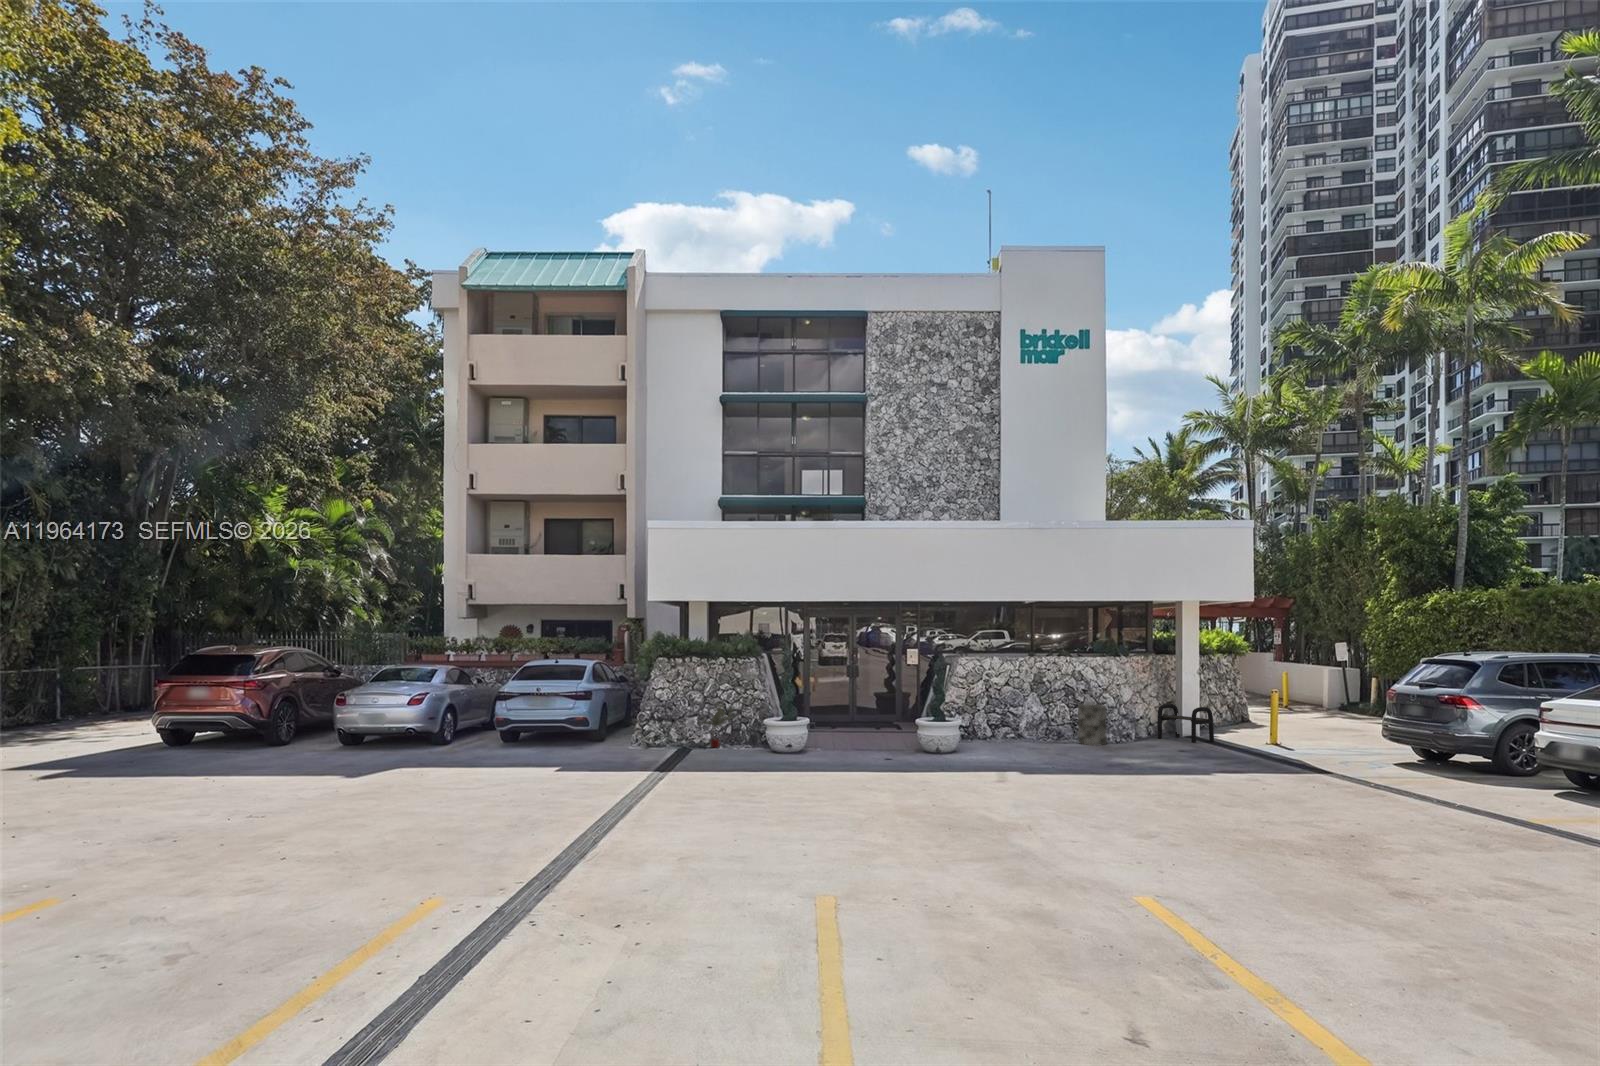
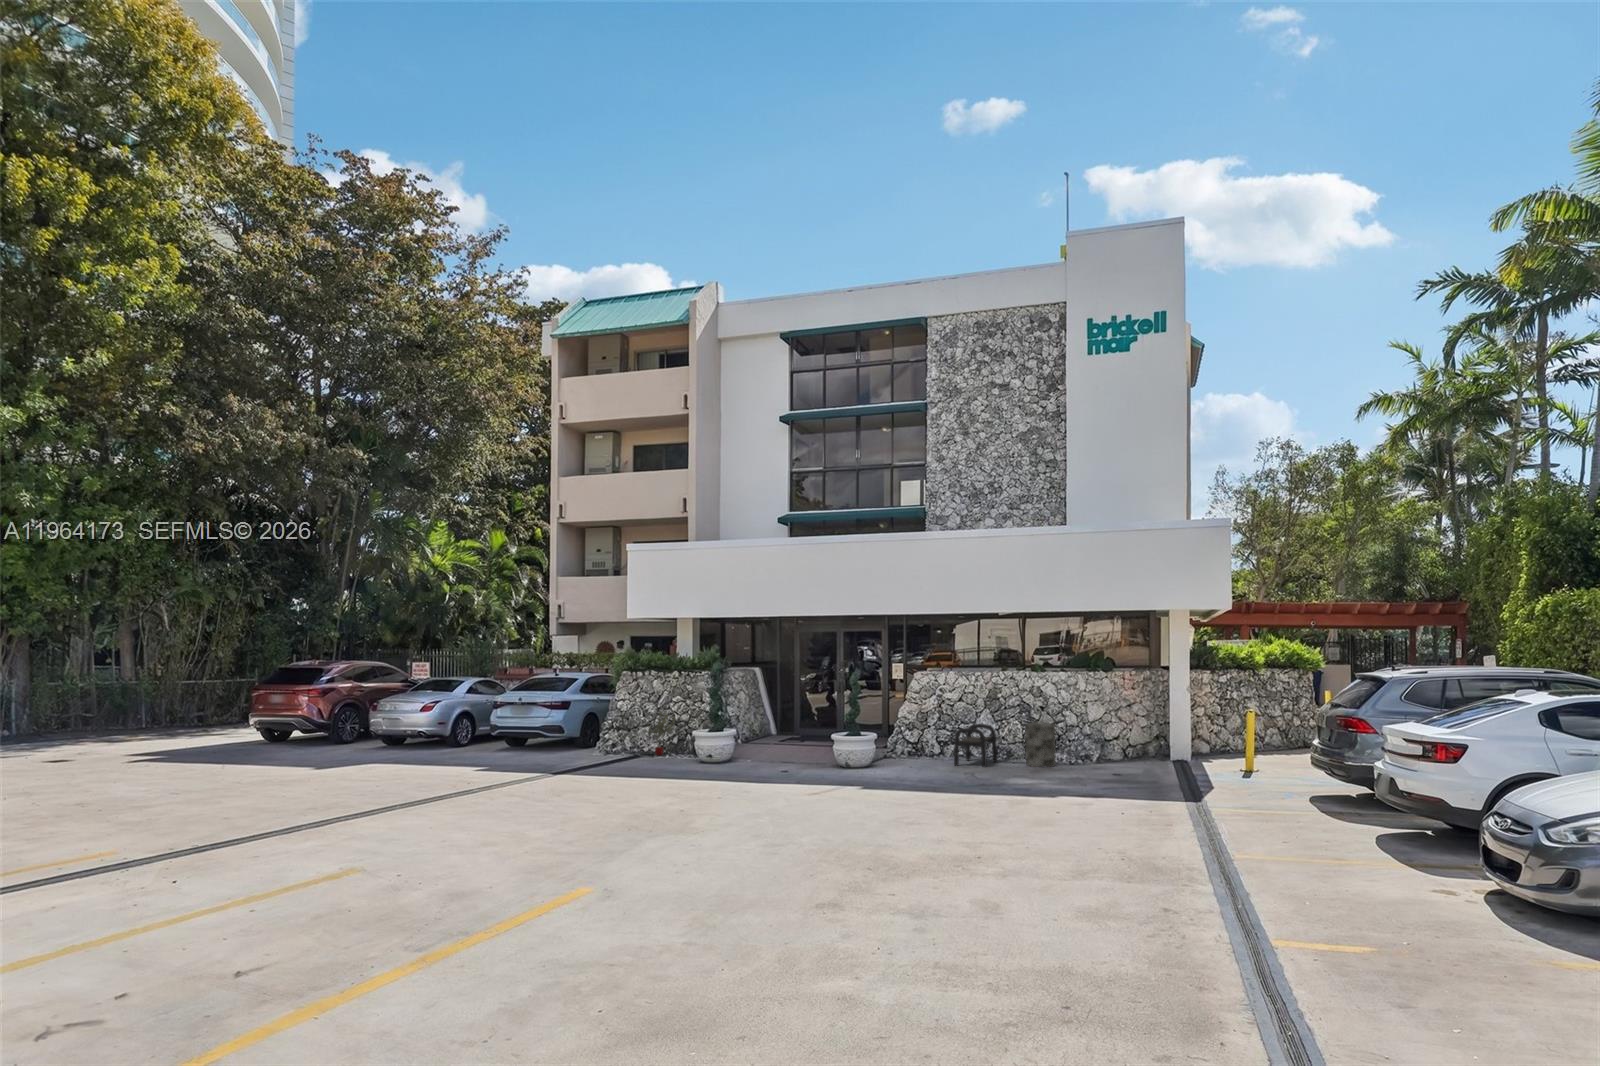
bench: present [1157,704,1214,743] -> present [954,724,997,767]

